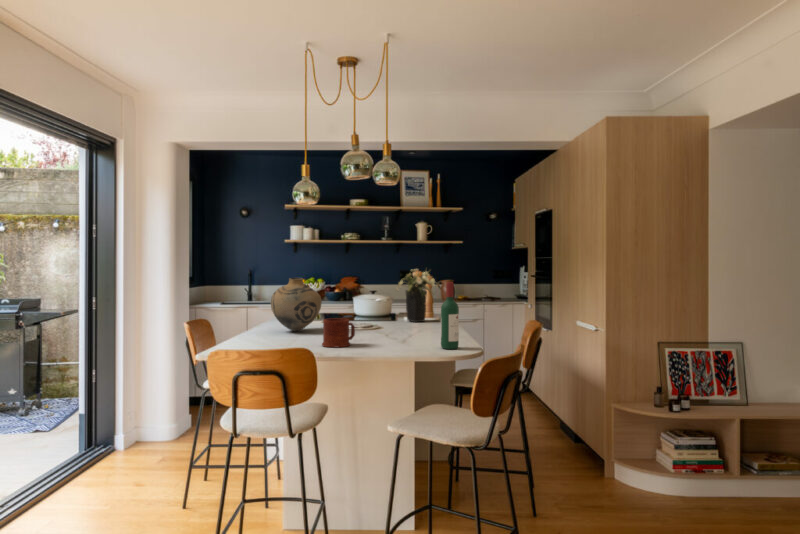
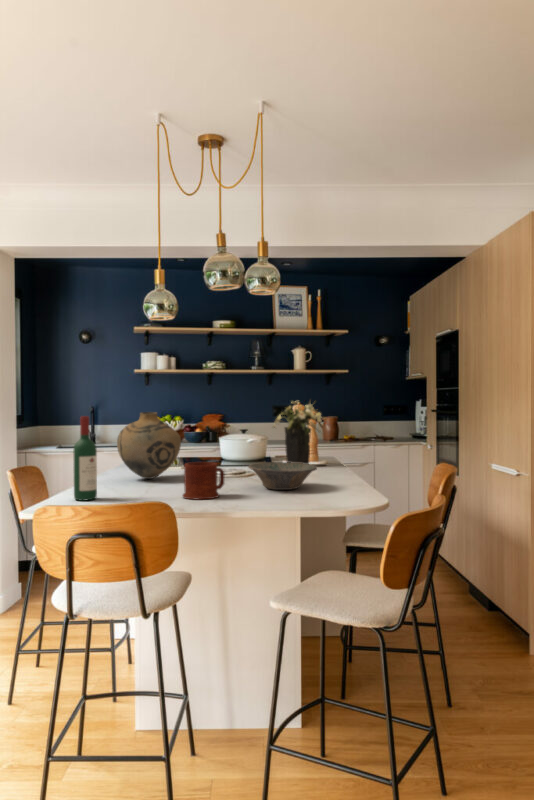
wine bottle: present [441,282,459,349] -> present [73,416,97,501]
bowl: none [374,319,428,341] -> present [248,462,317,490]

